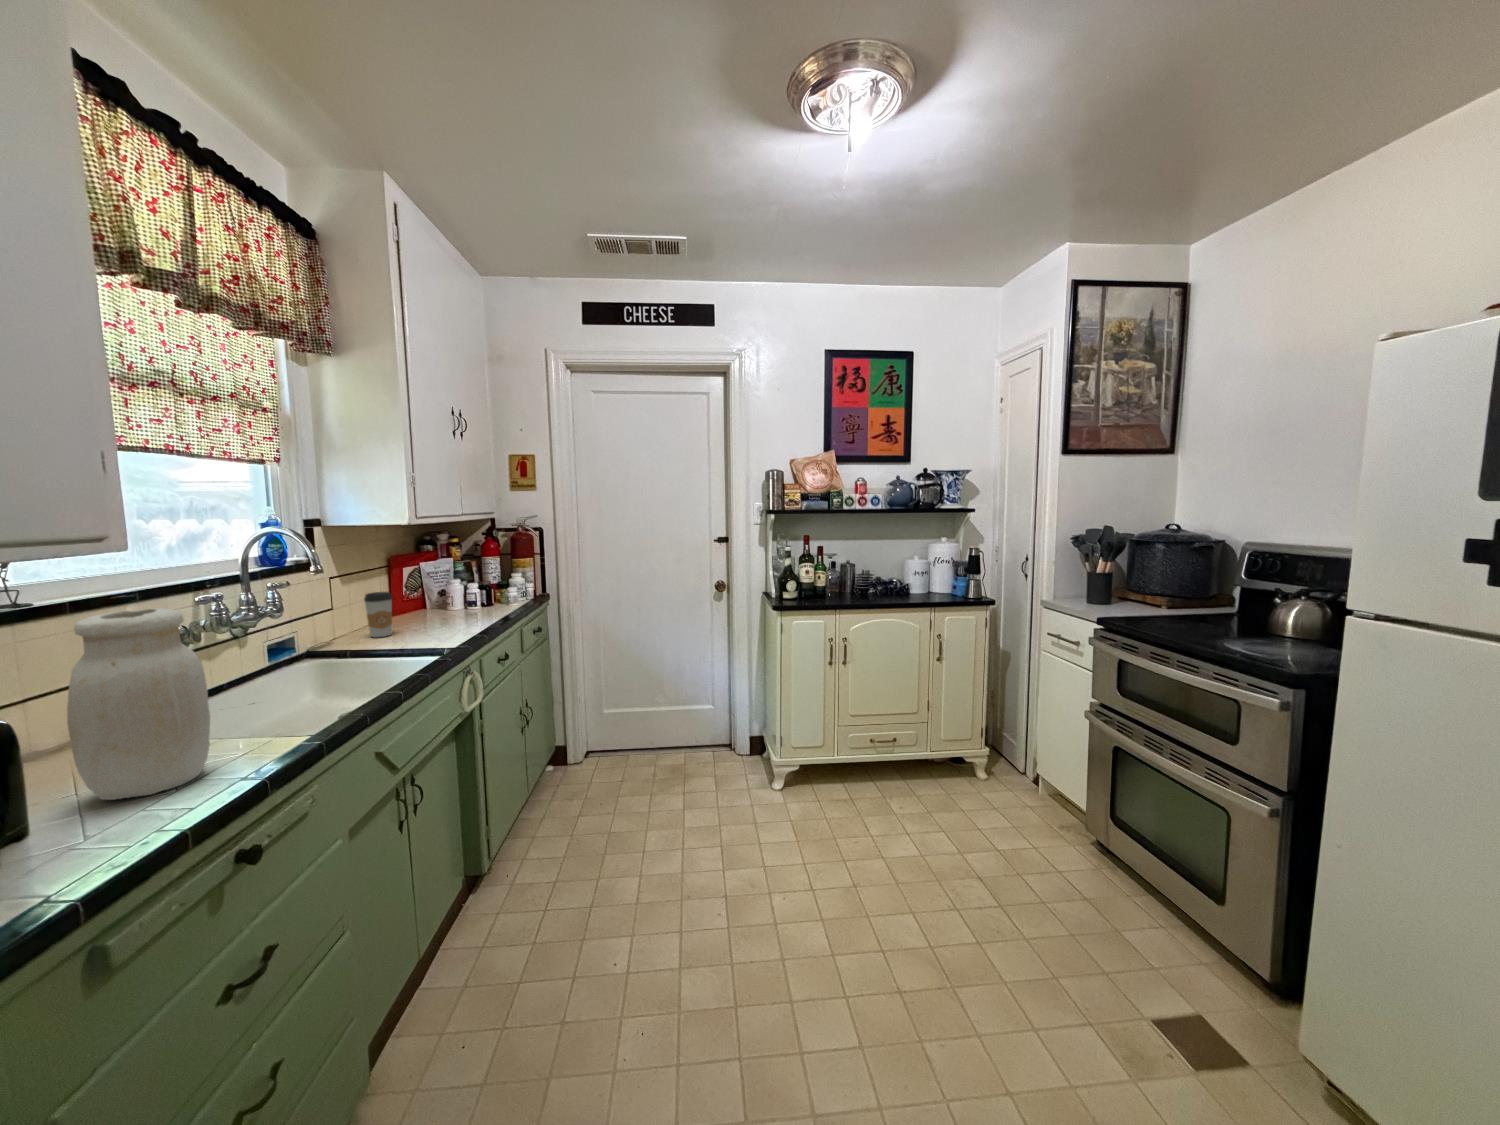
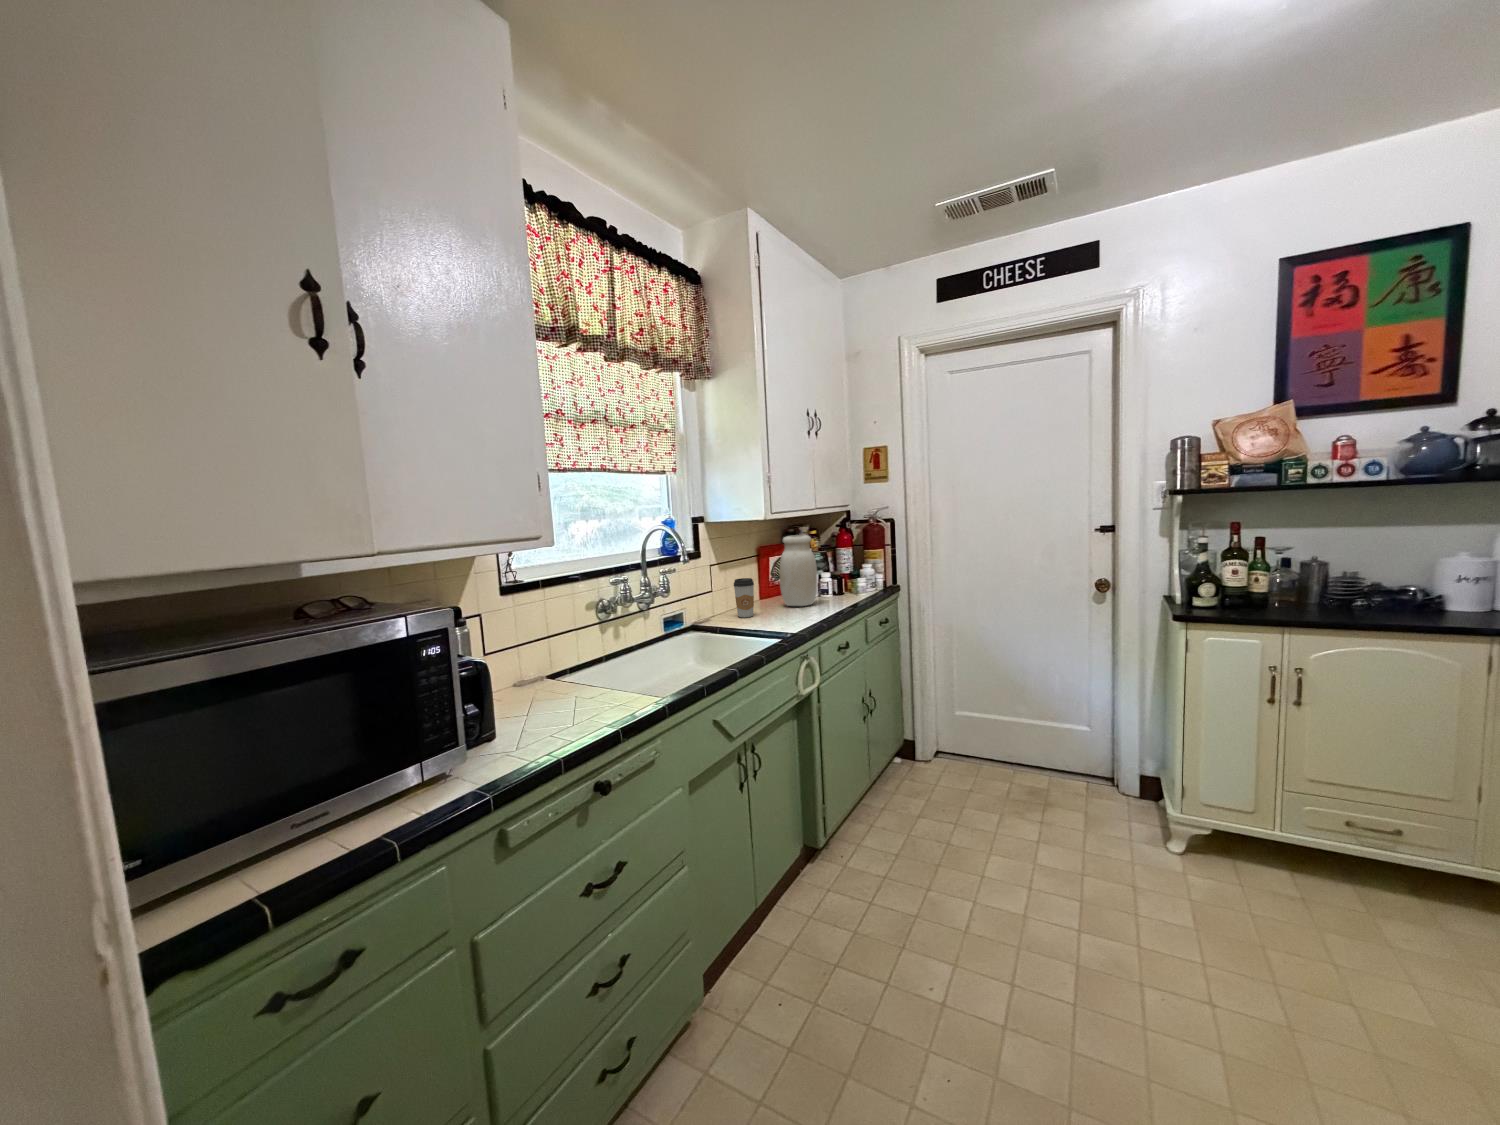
jar: present [67,608,210,800] -> present [780,535,817,606]

